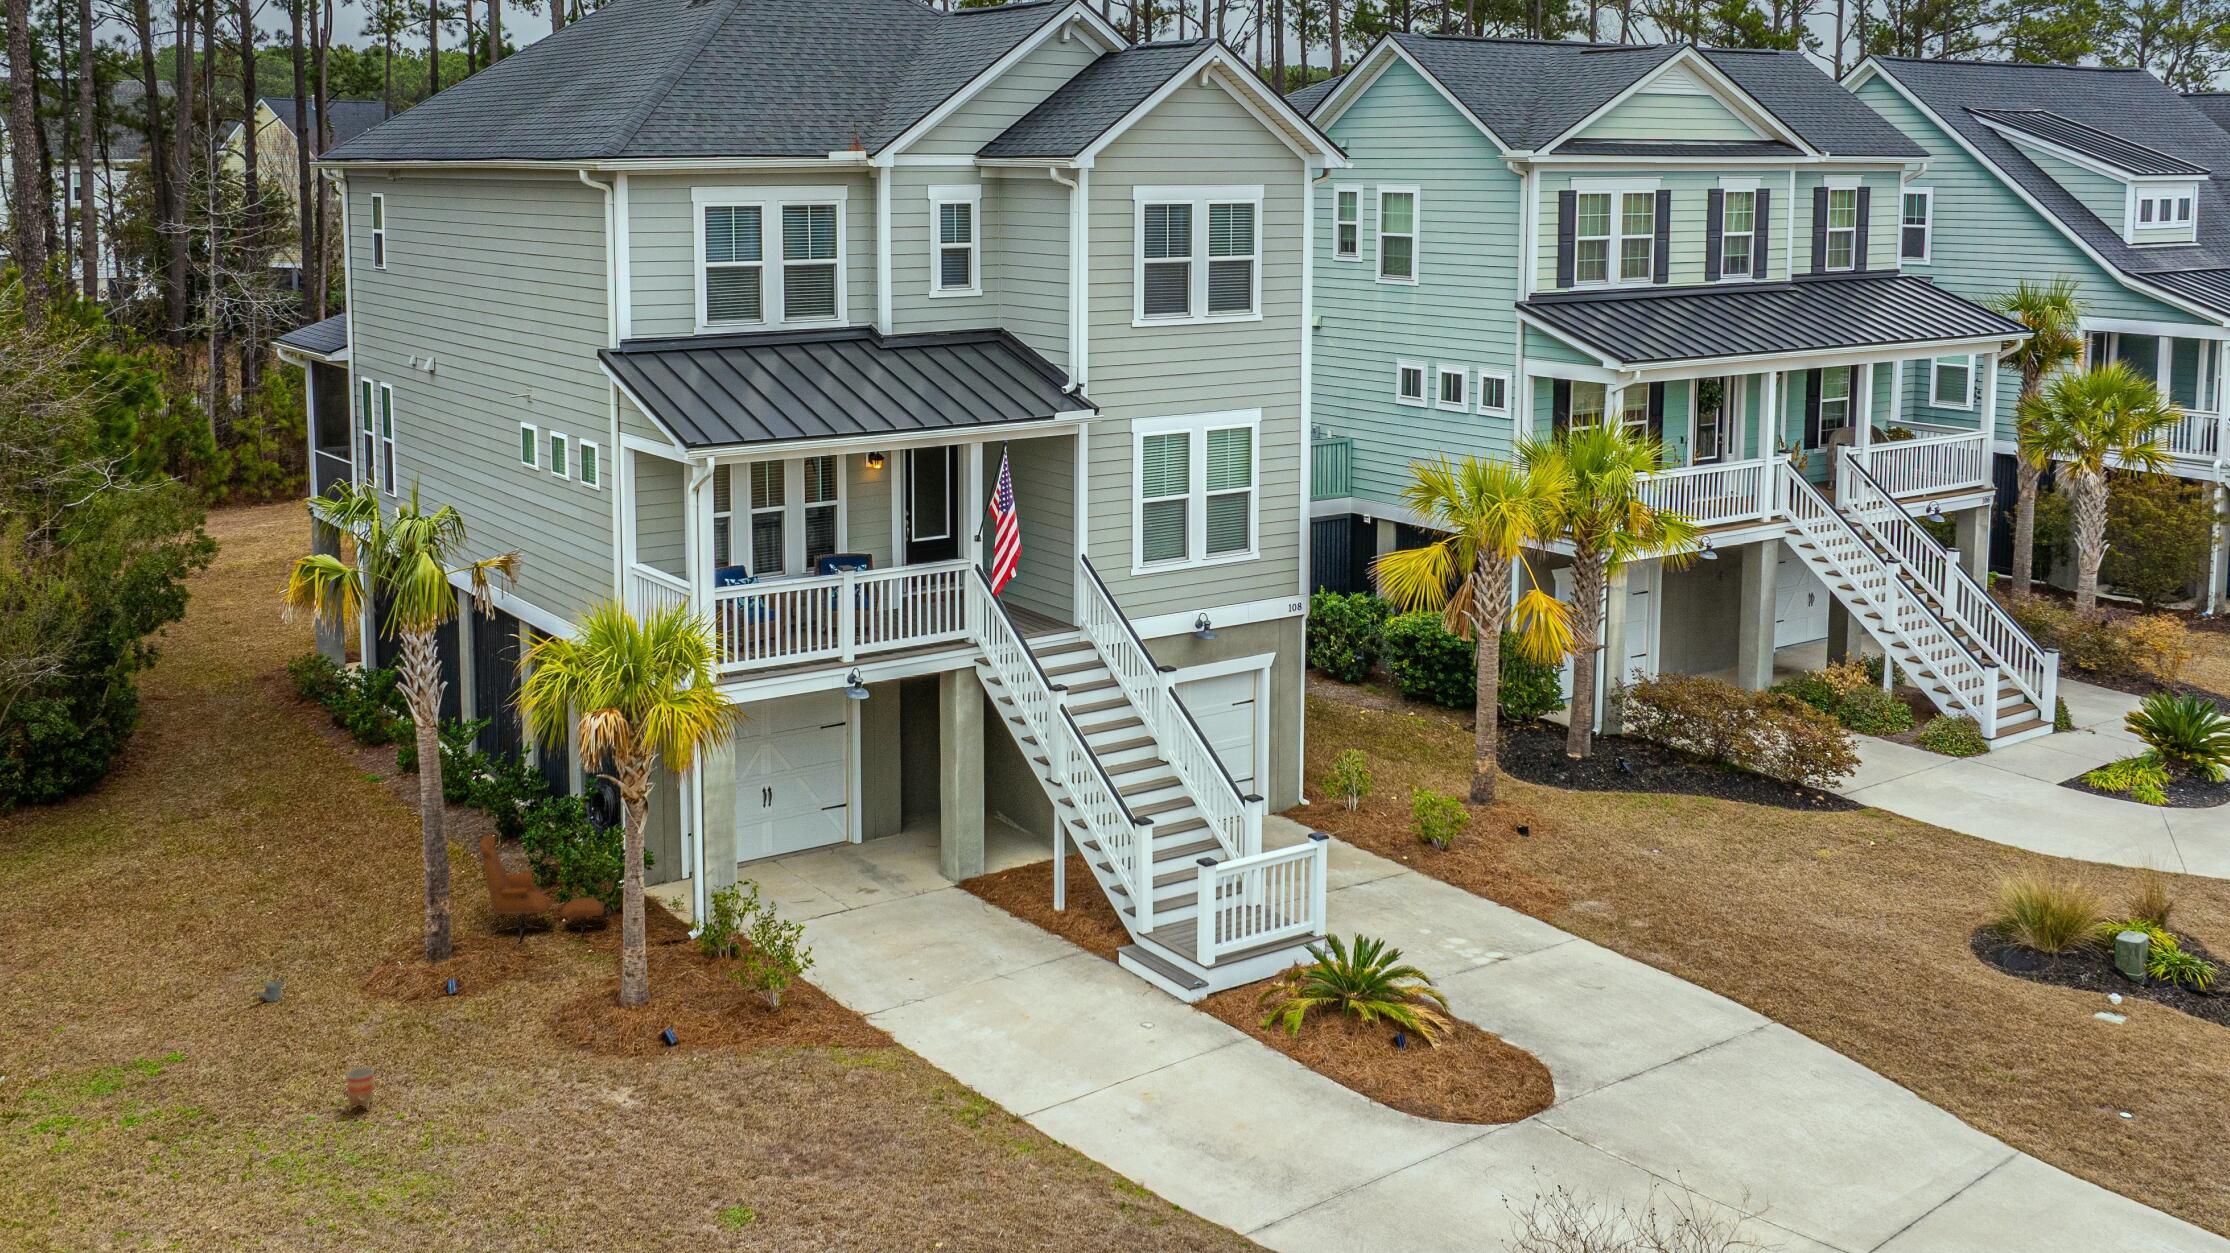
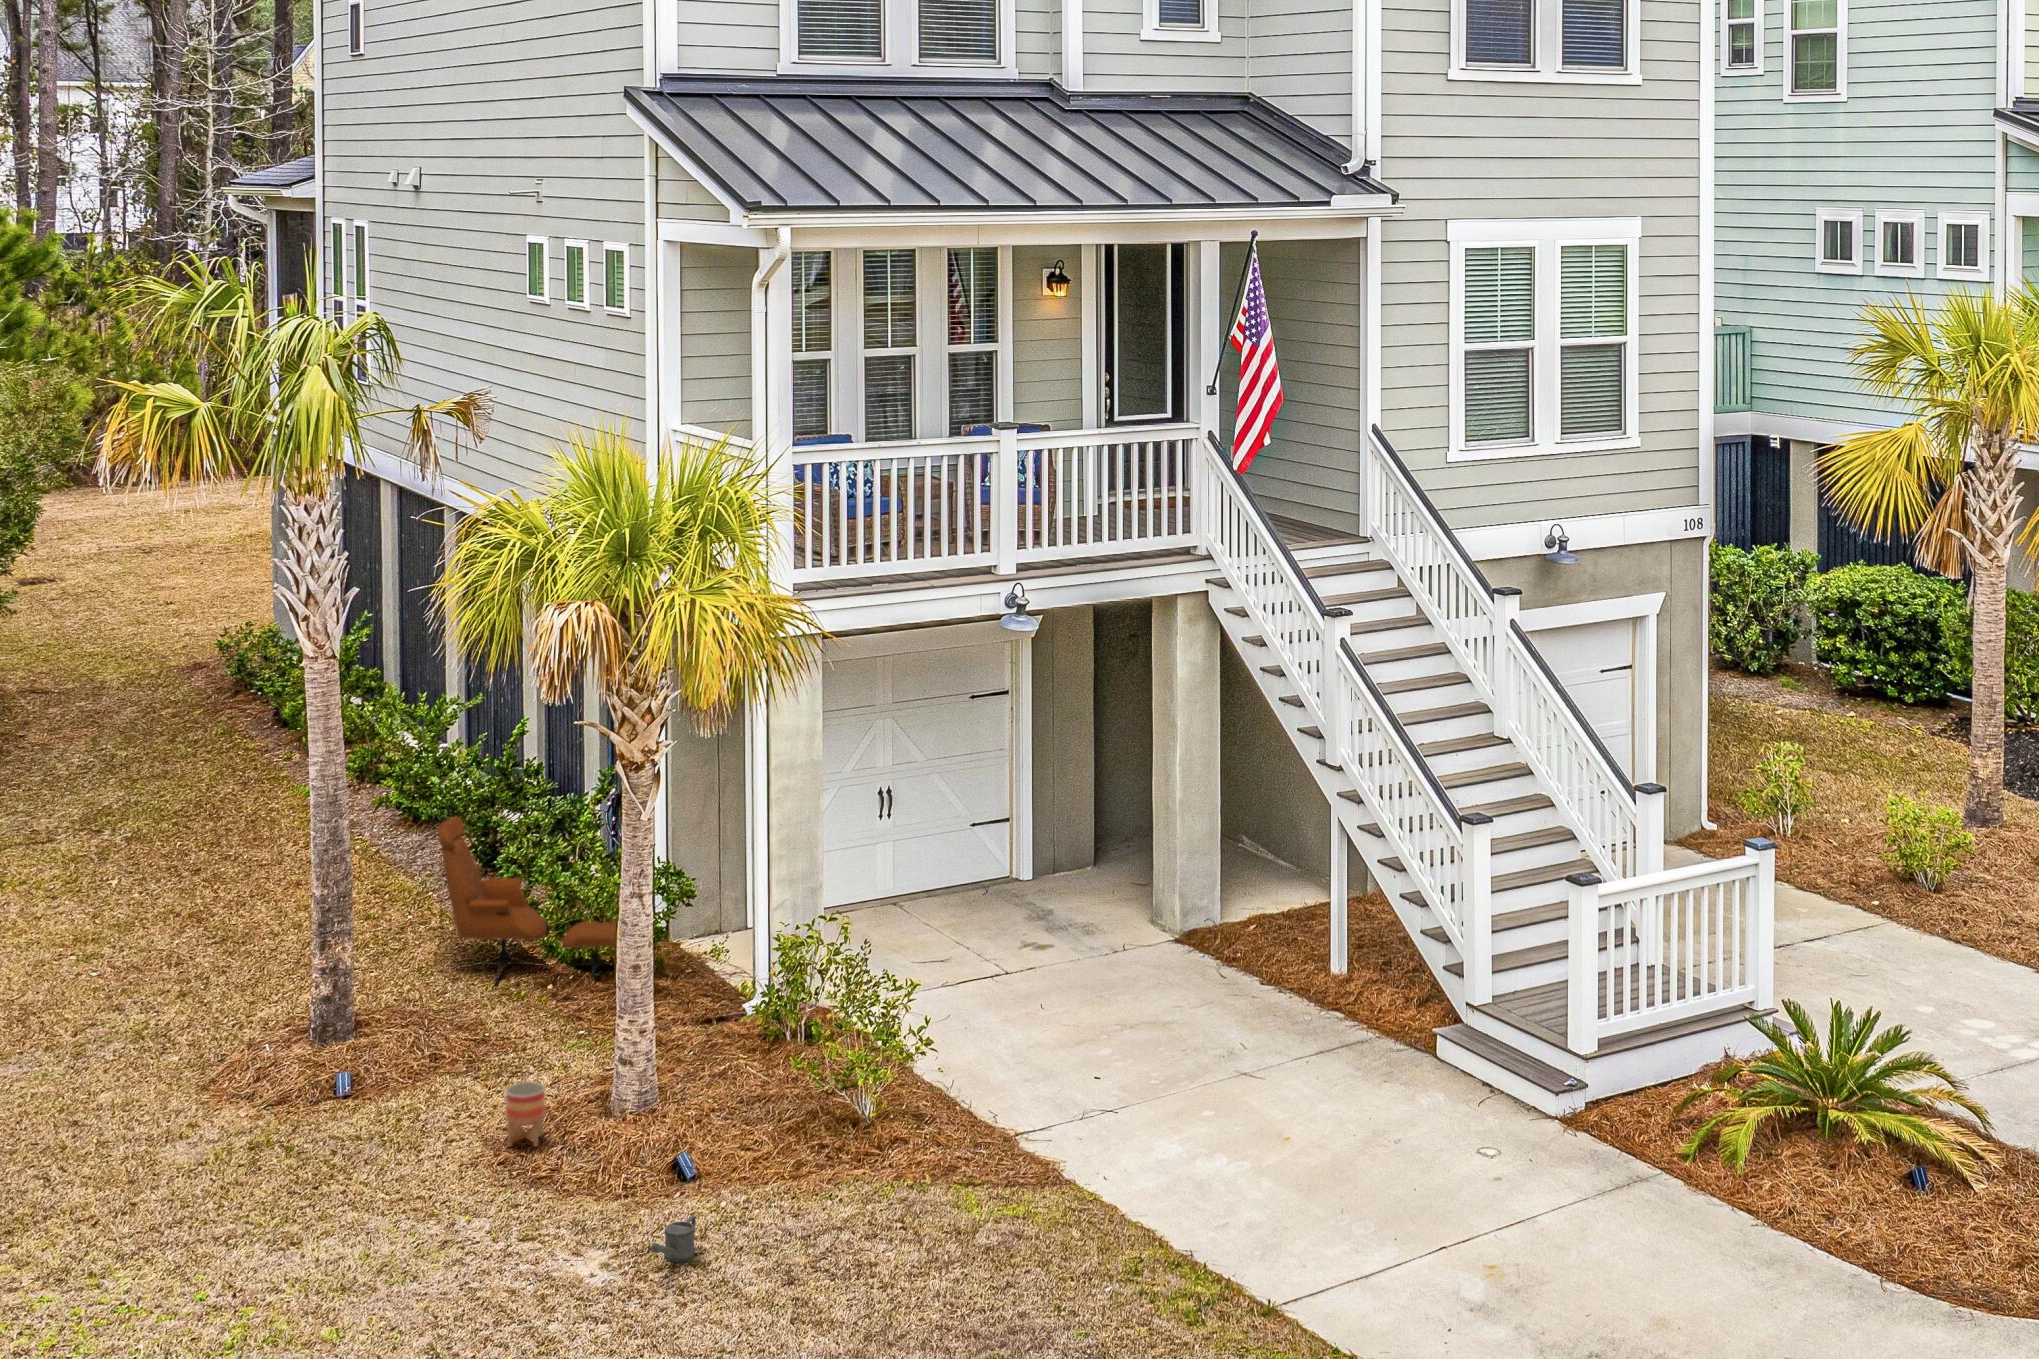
watering can: present [255,979,283,1002] -> present [652,1216,696,1263]
planter: present [347,1067,374,1111] -> present [506,1082,545,1147]

